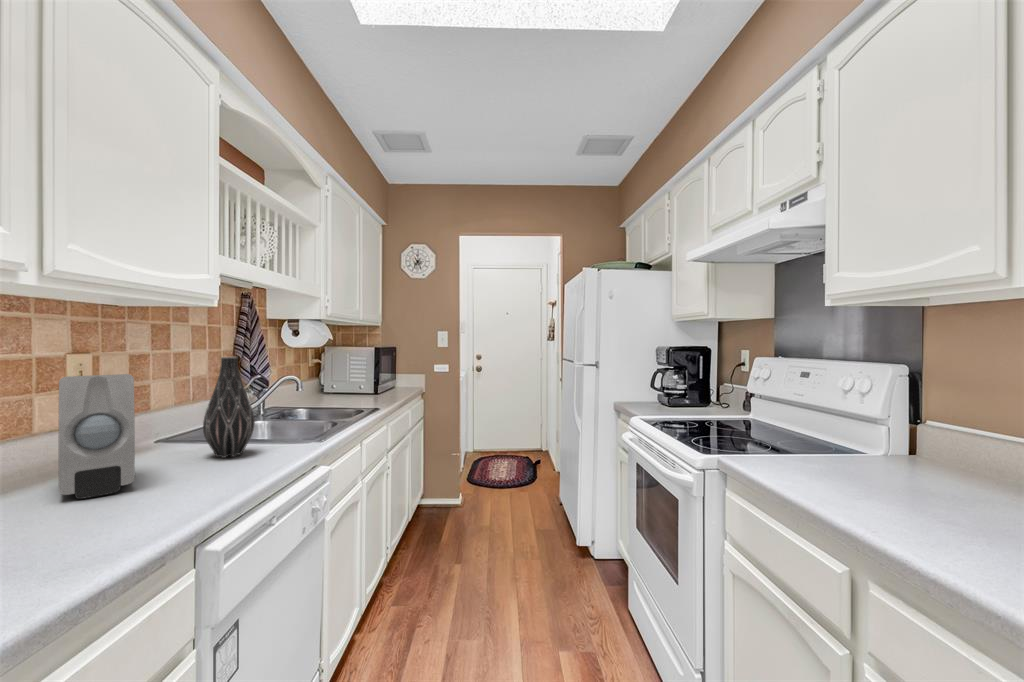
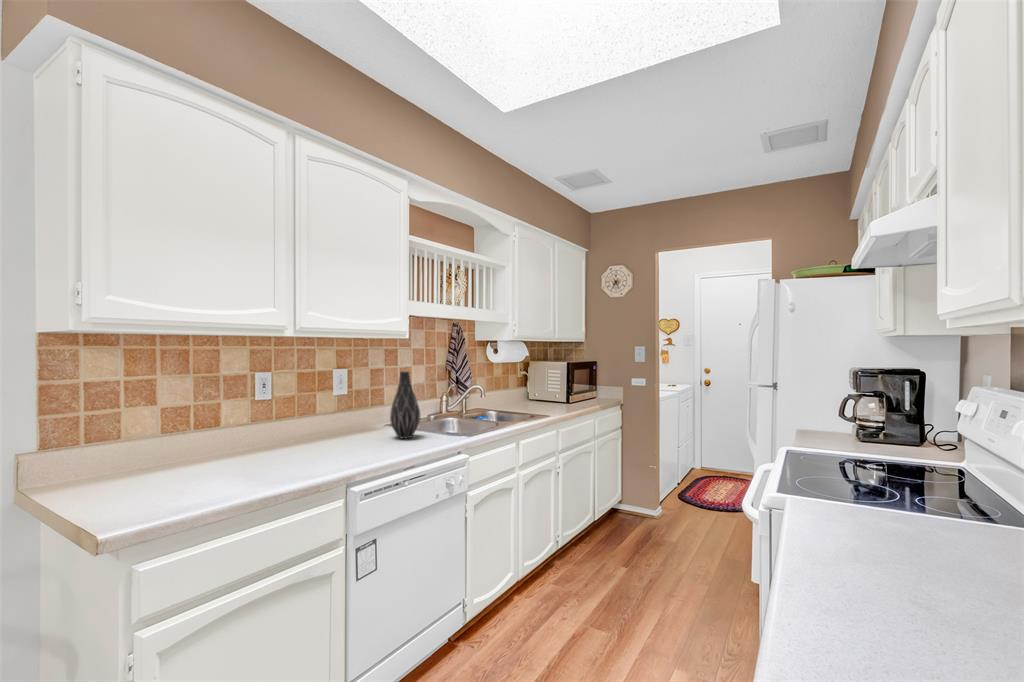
soap dispenser: present [58,374,135,499] -> none [305,381,348,450]

